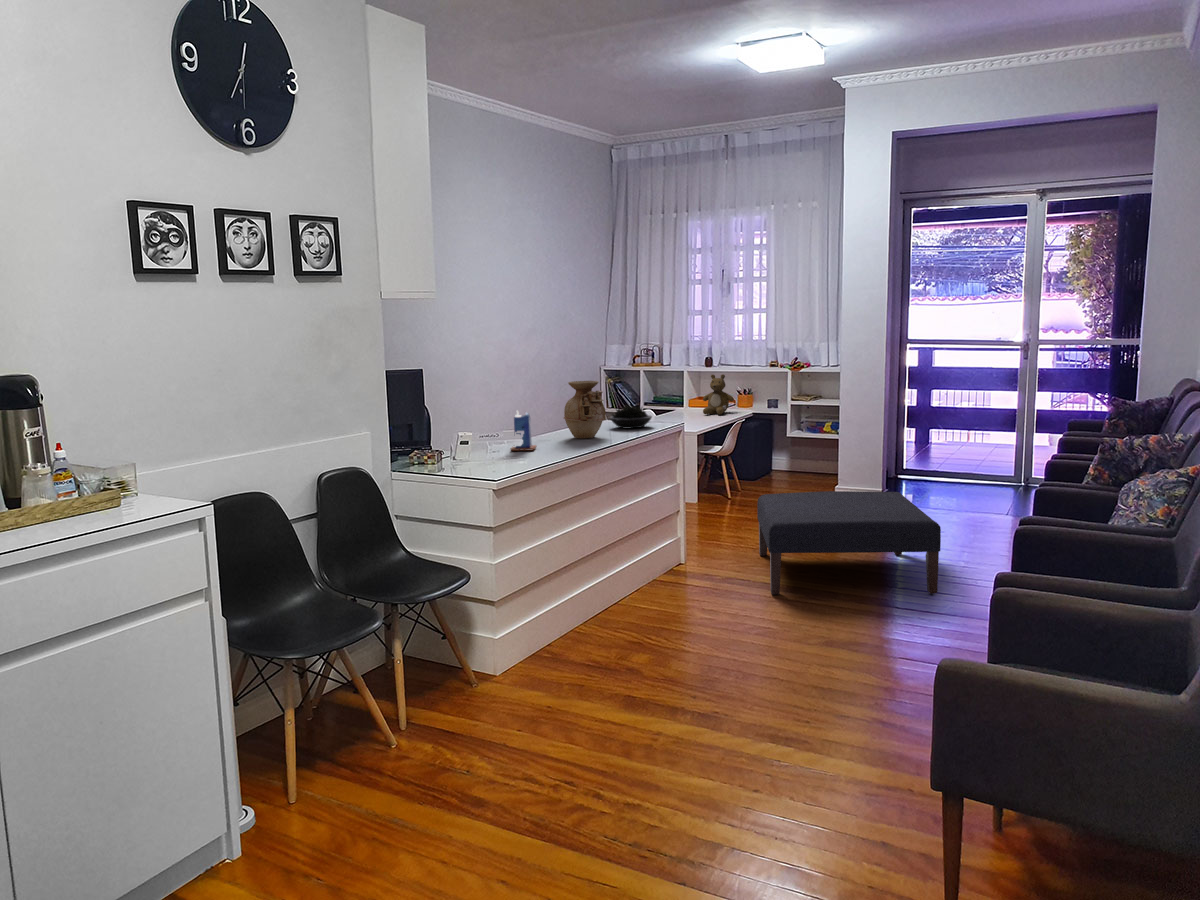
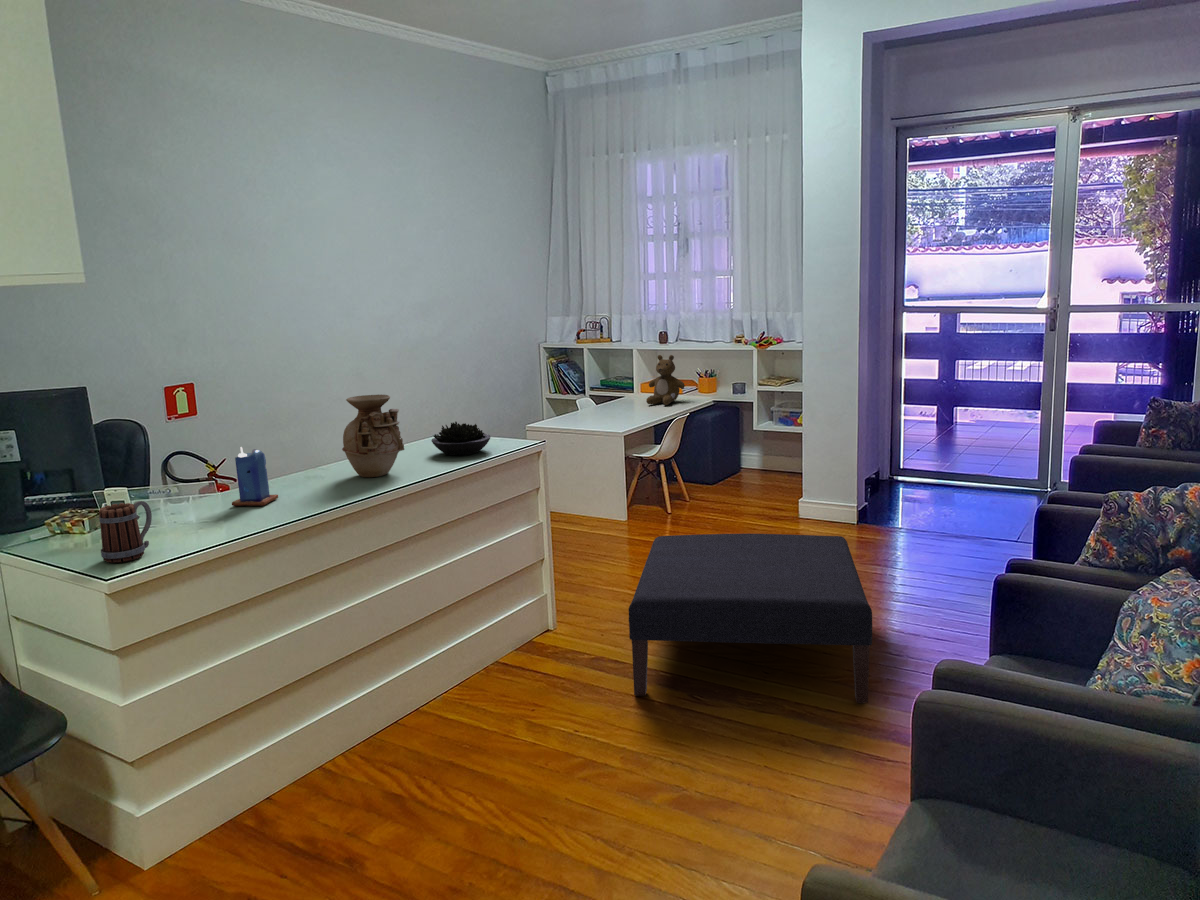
mug: none [473,435,499,472] -> present [99,501,152,563]

